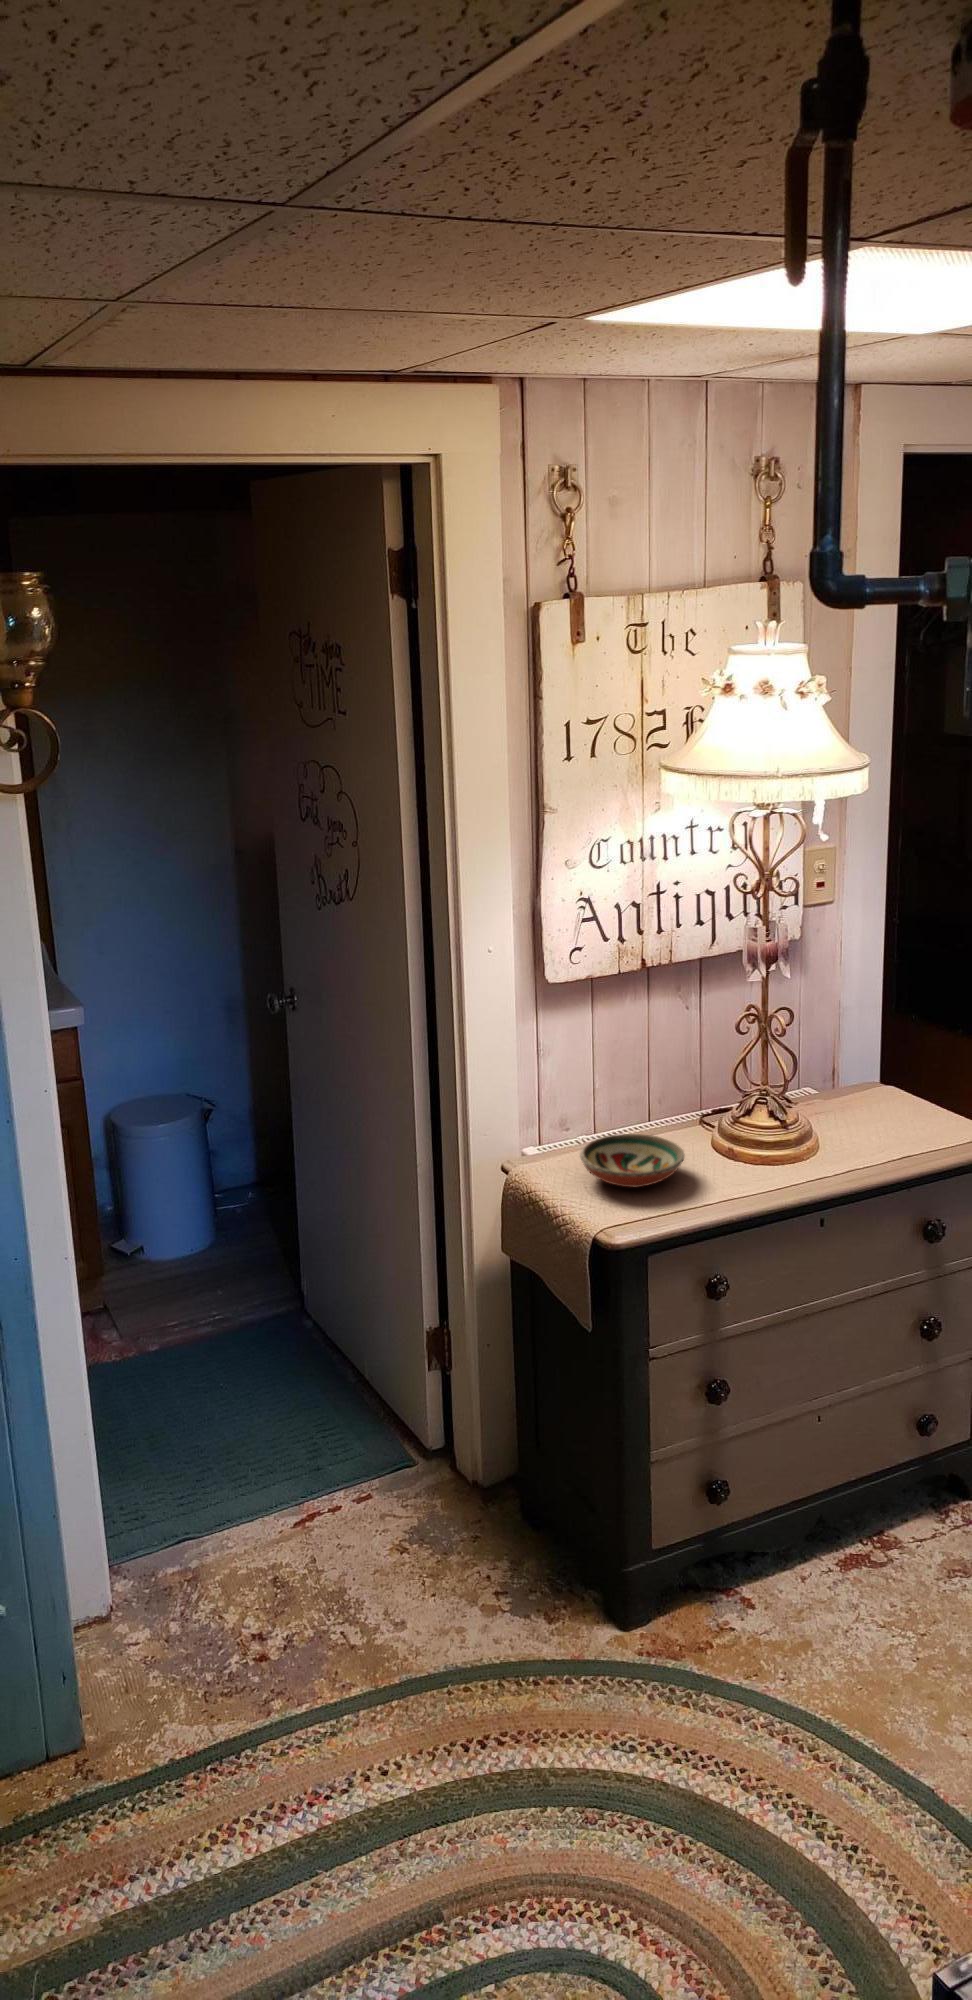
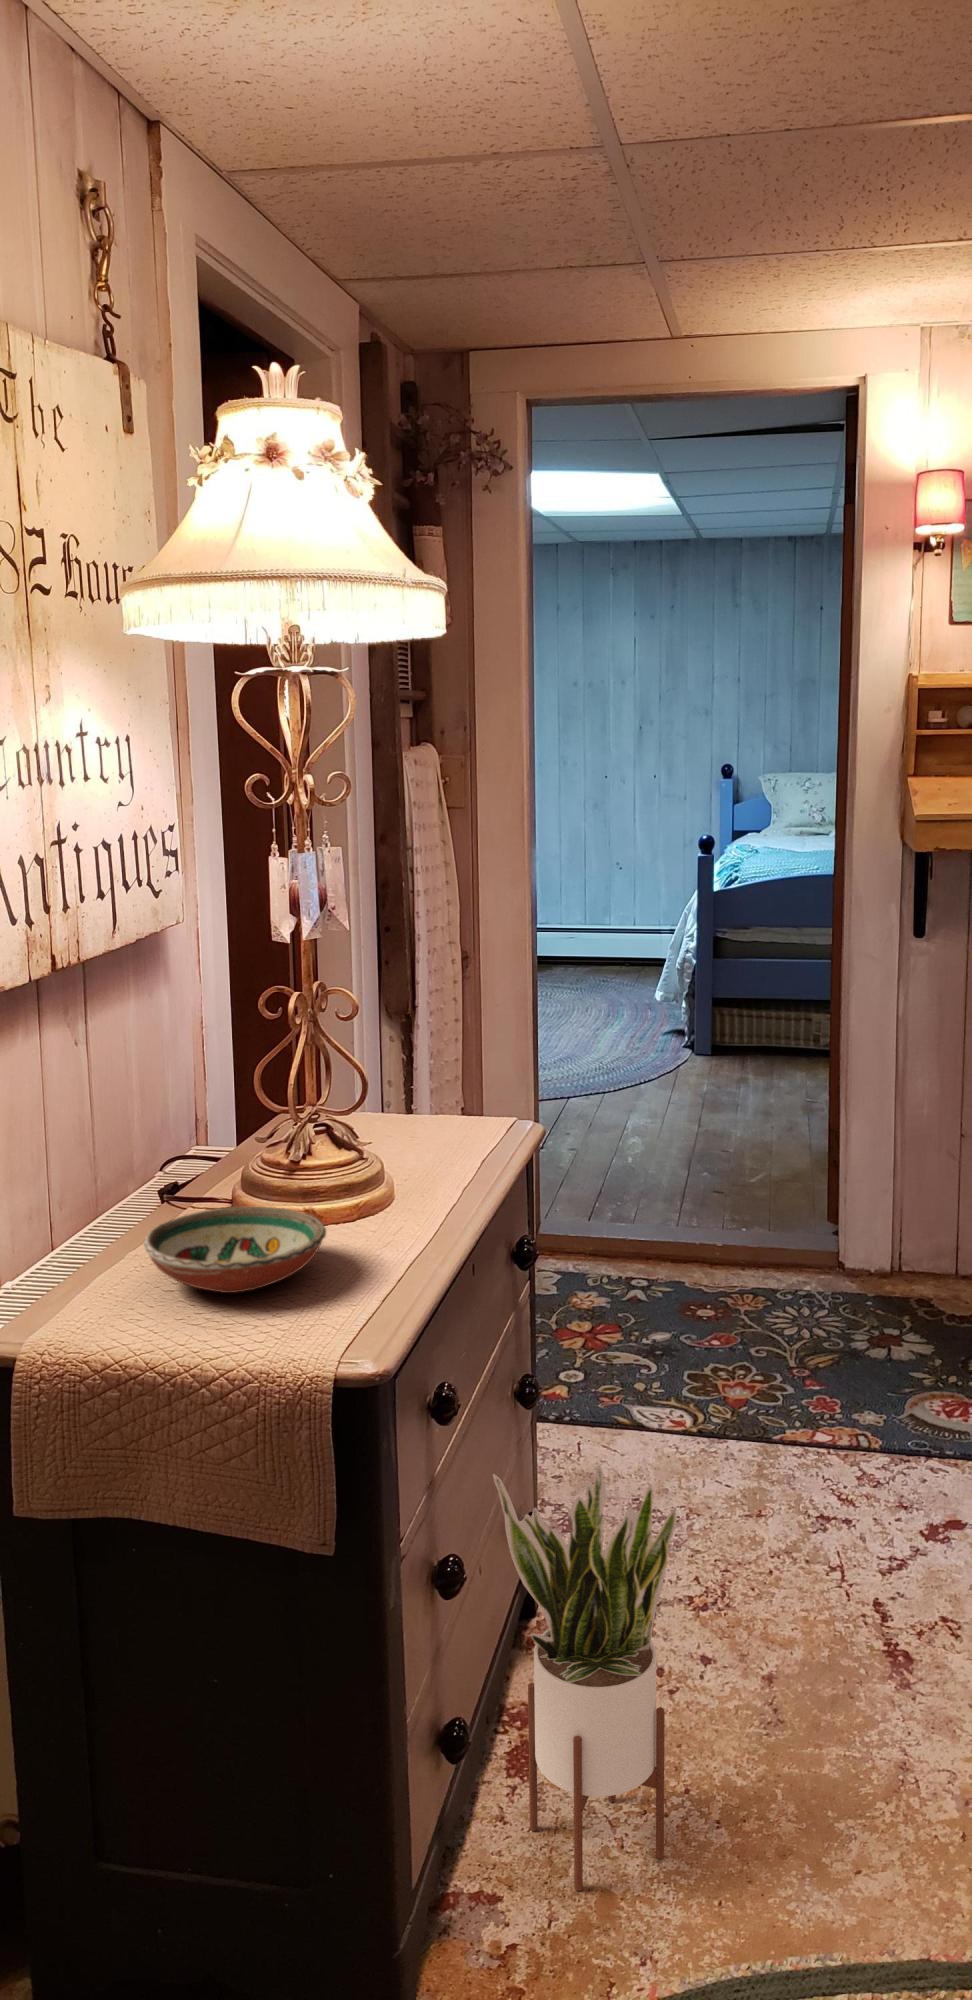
potted plant: none [787,1354,896,1650] -> present [493,1465,676,1891]

